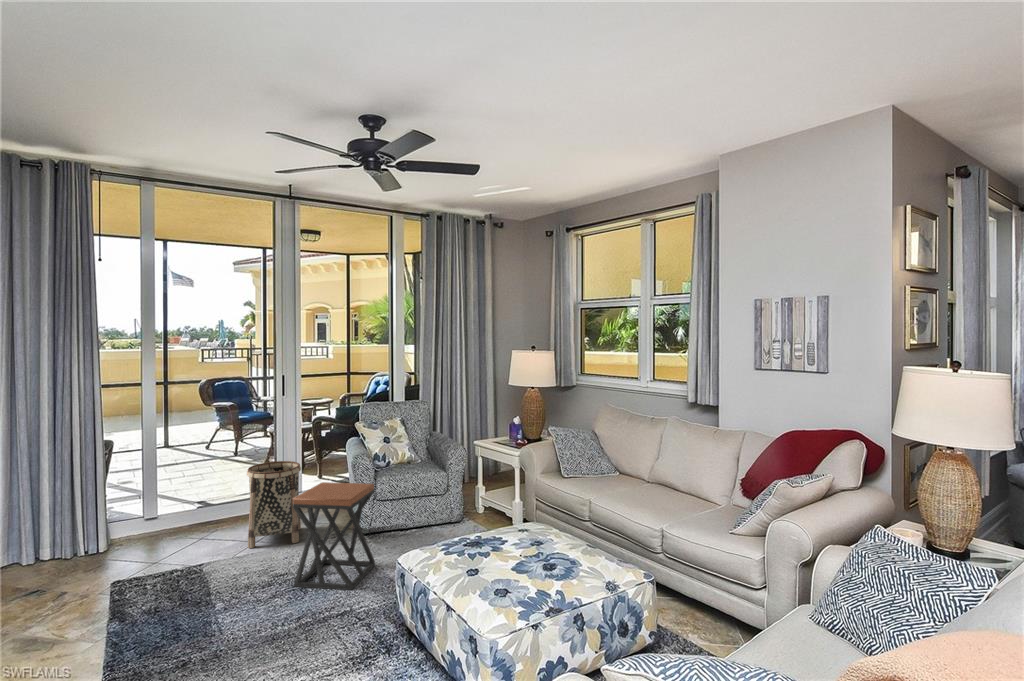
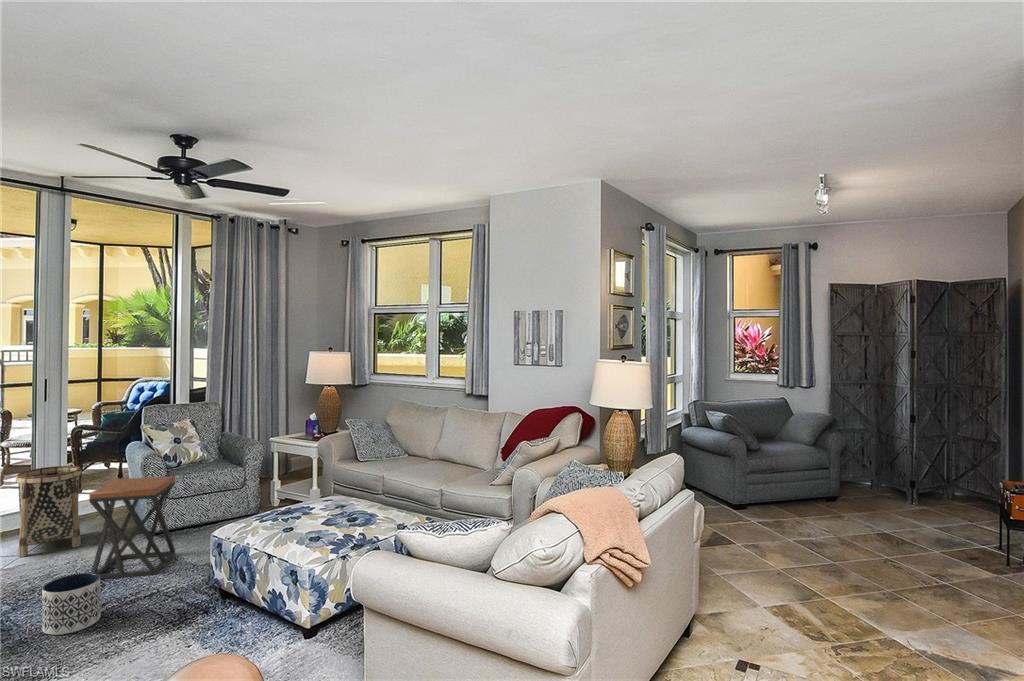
planter: none [234,590,289,658] -> present [42,573,101,635]

